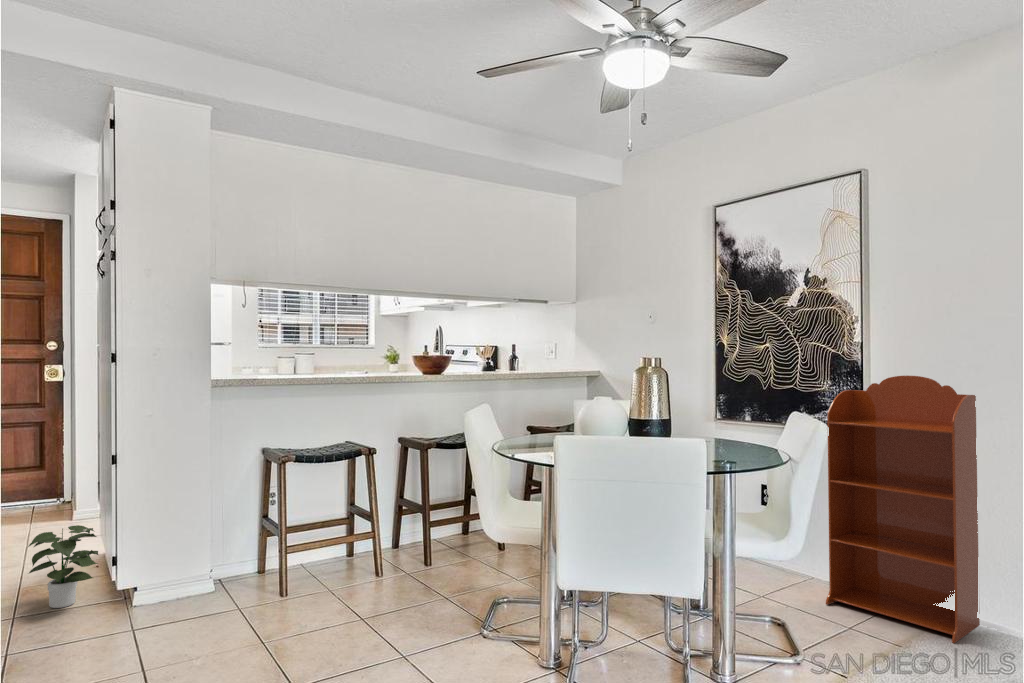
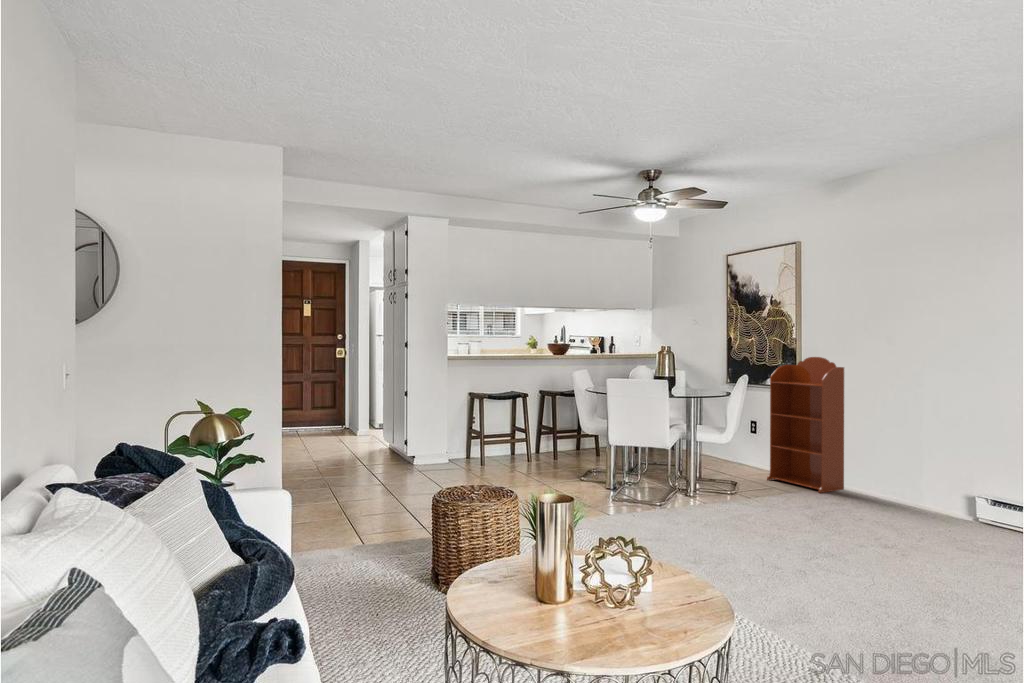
potted plant: present [28,525,98,608] -> none [368,425,398,463]

